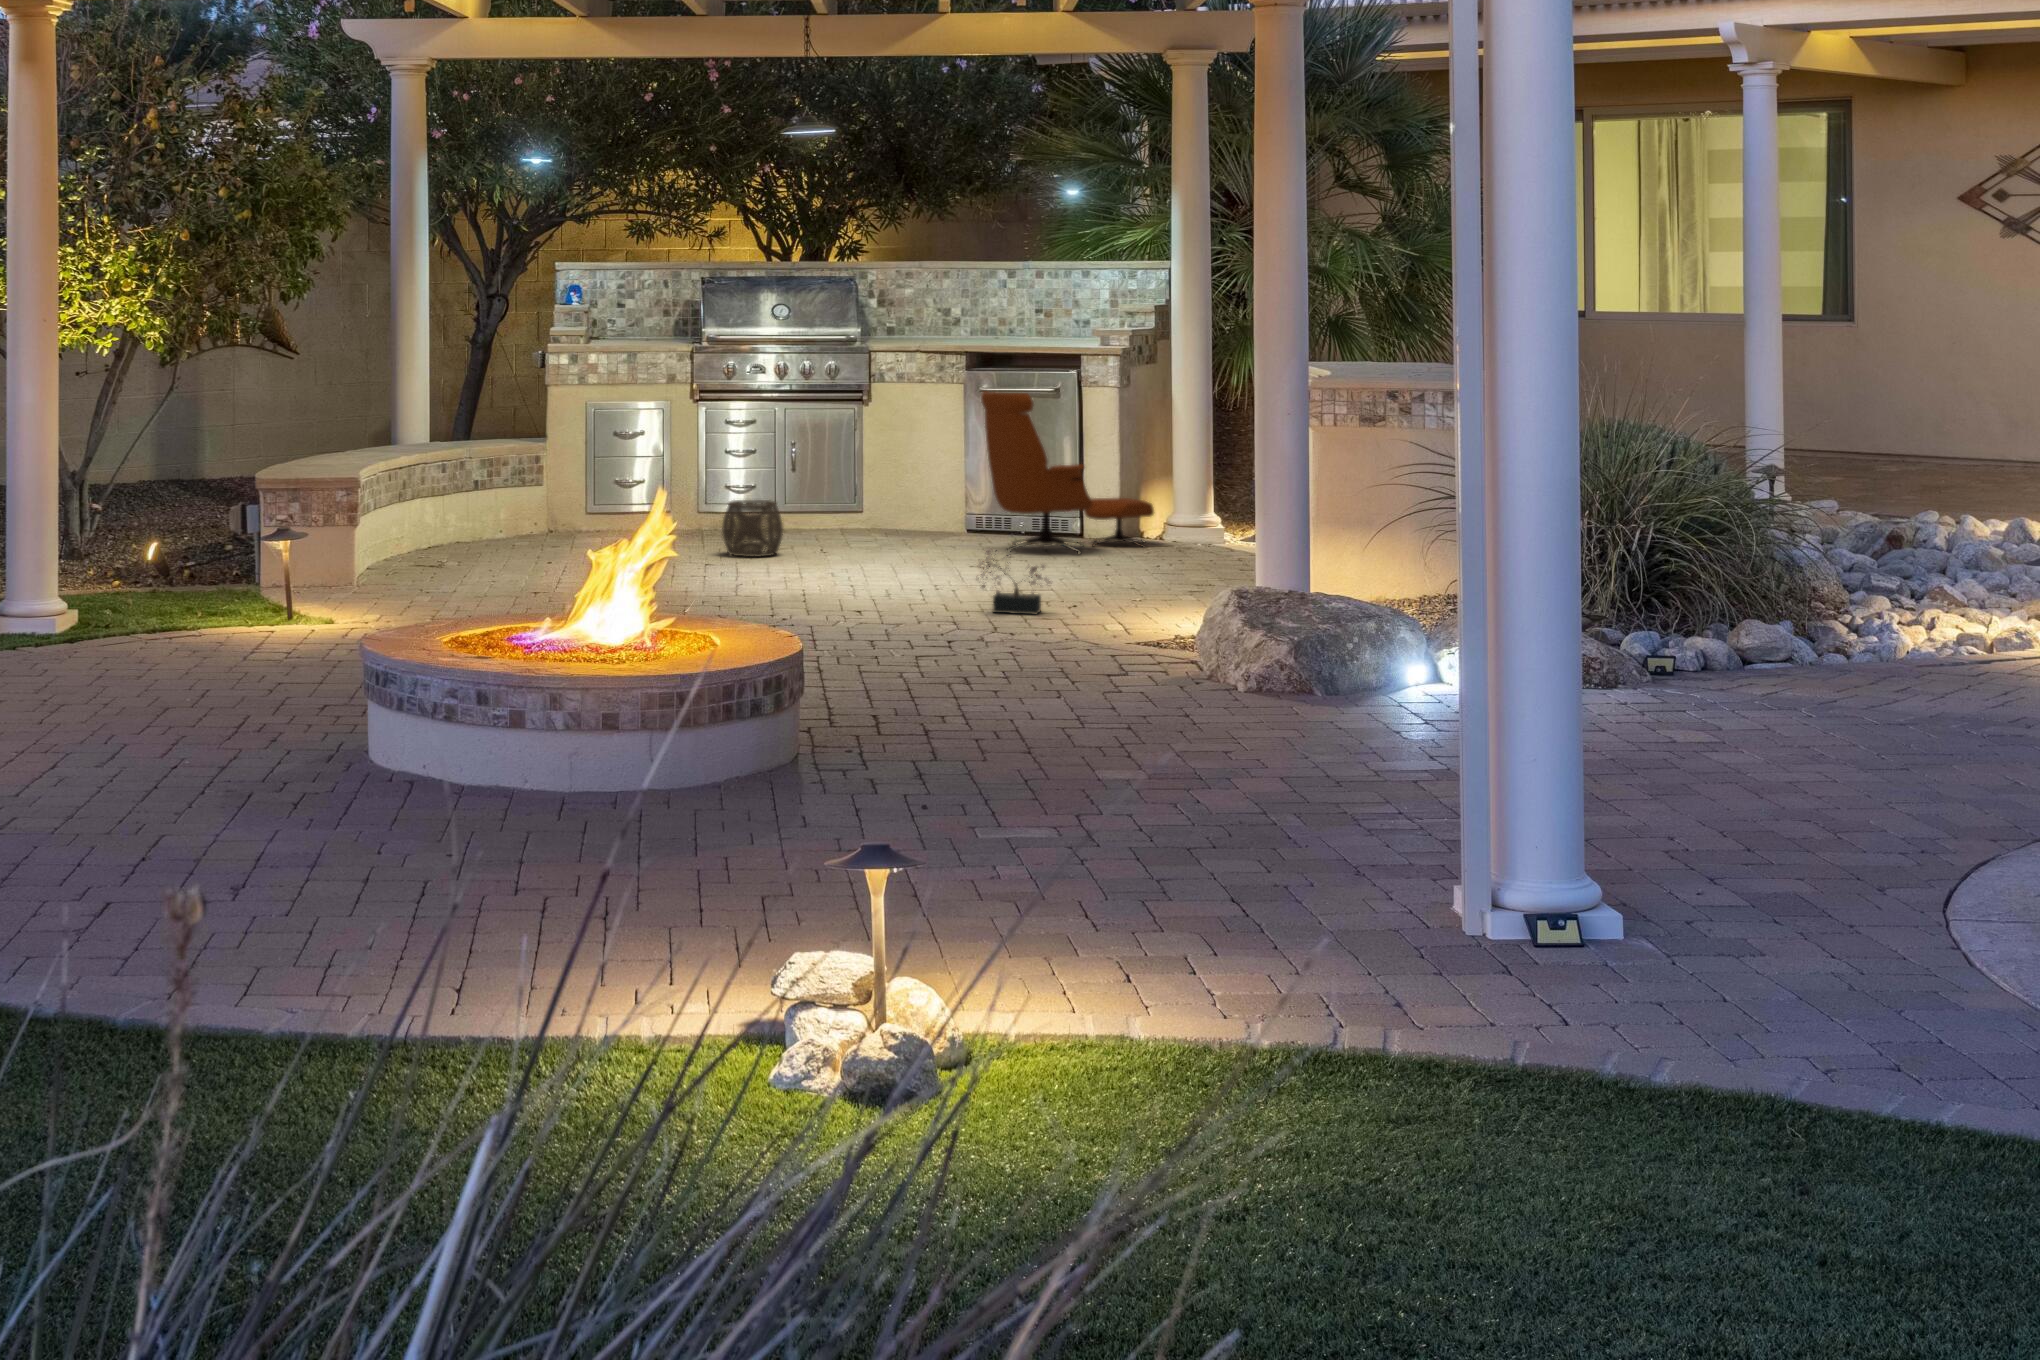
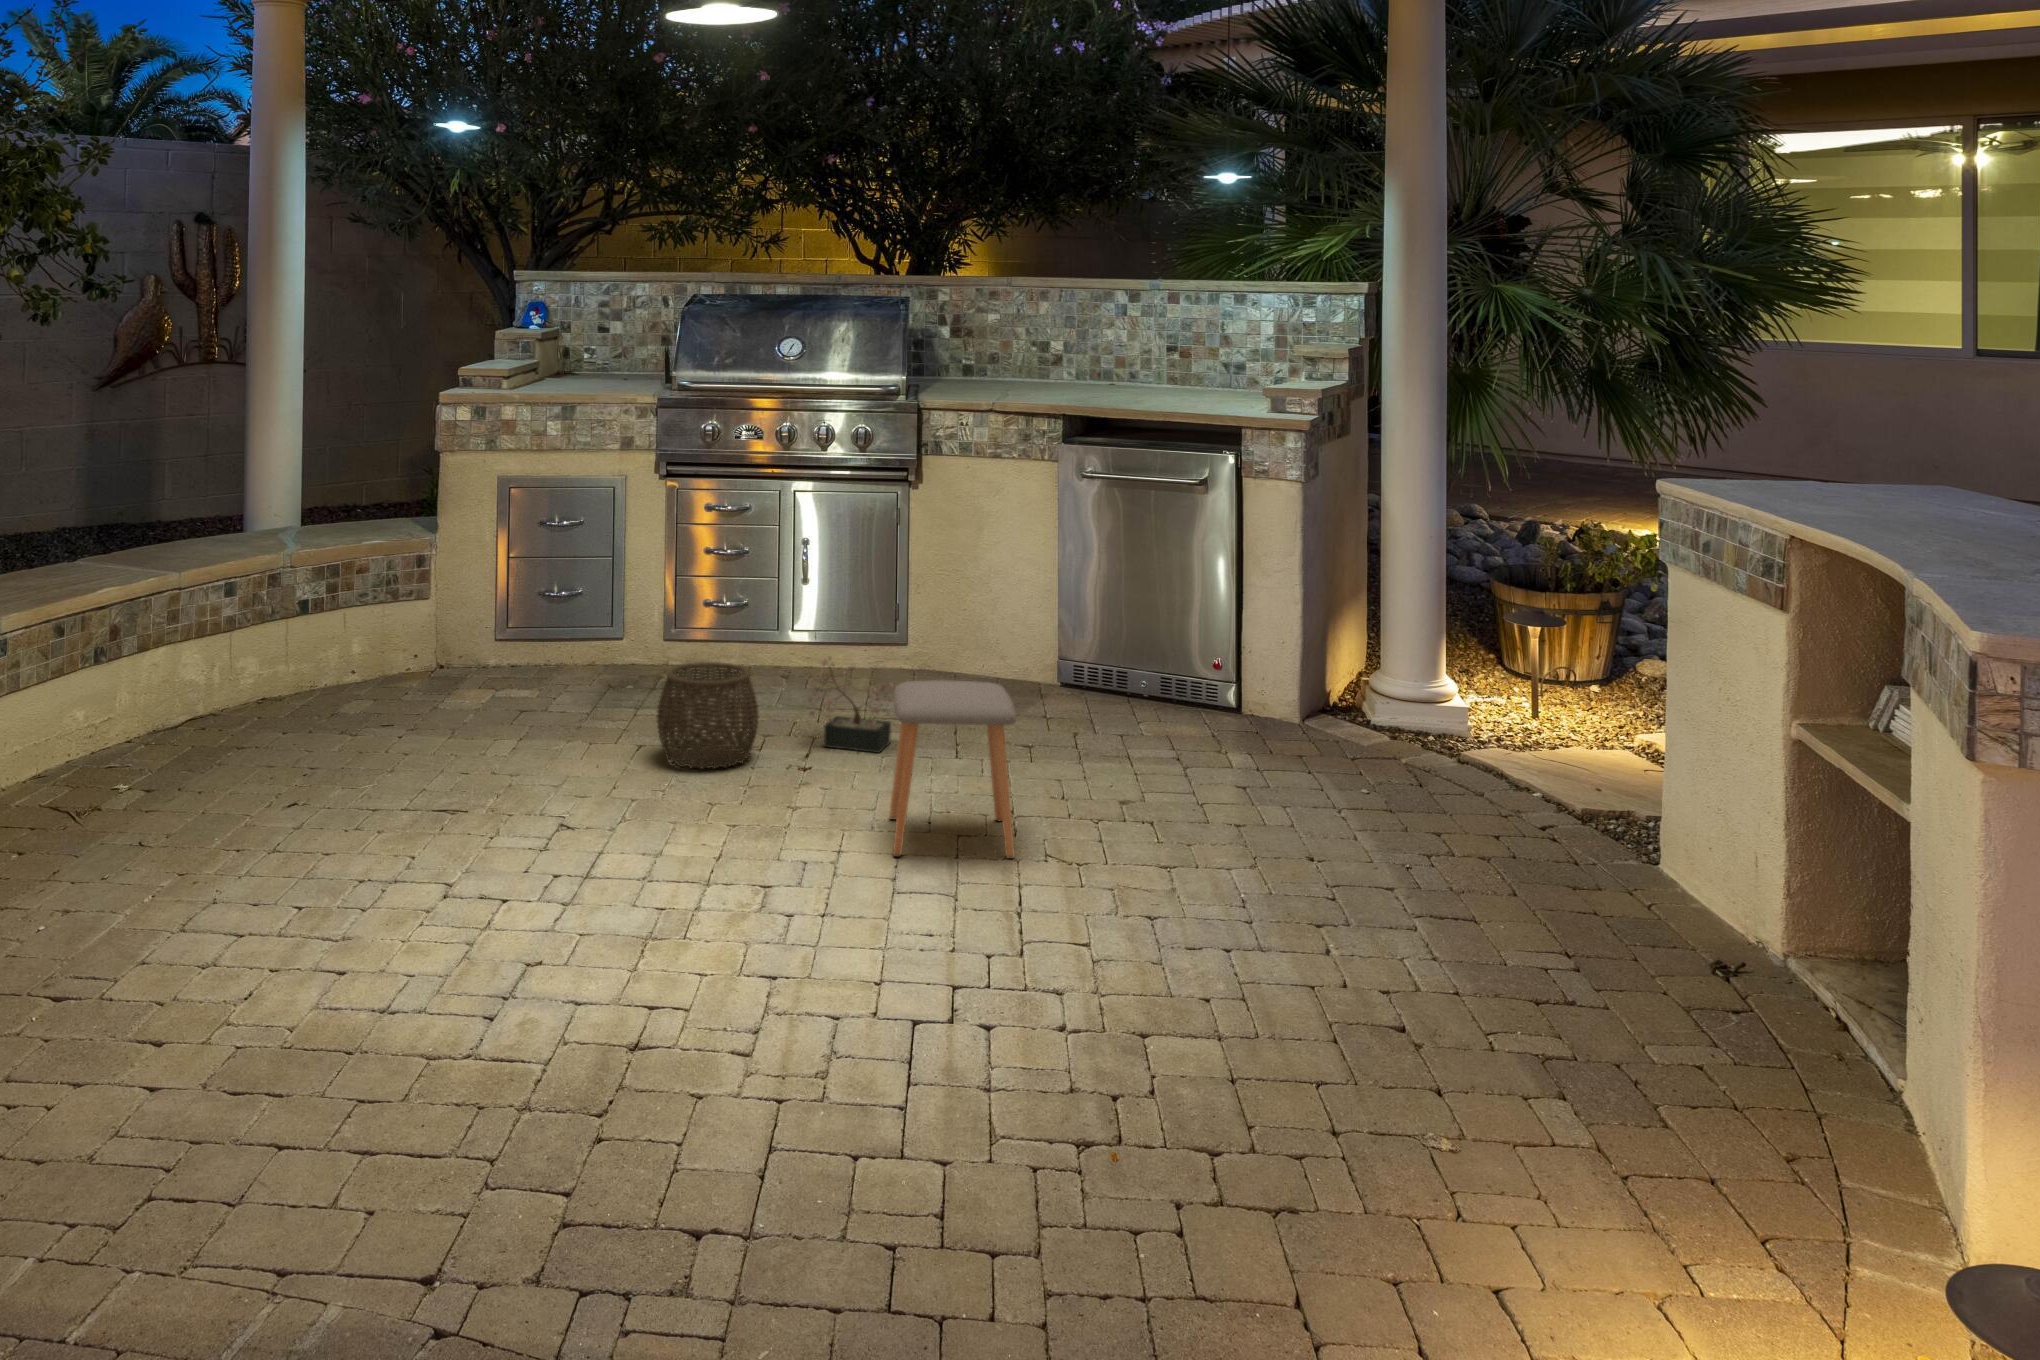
lounge chair: present [981,391,1154,553] -> none [1090,490,1359,771]
stool: none [869,487,941,574] -> present [889,680,1016,859]
decorative plant: present [978,549,1050,614] -> present [808,658,896,753]

